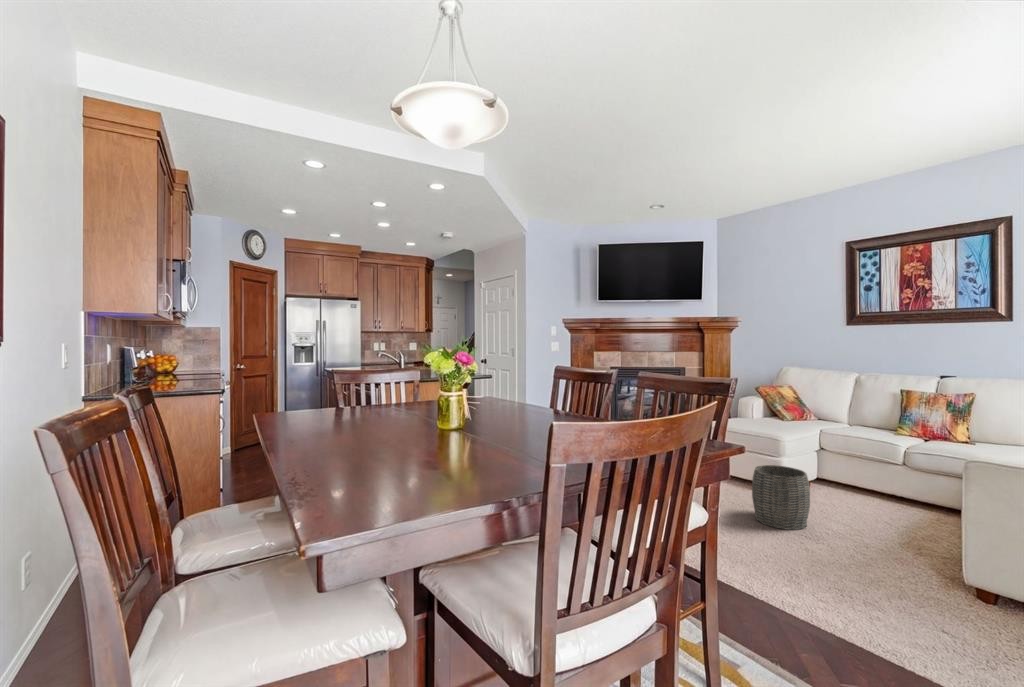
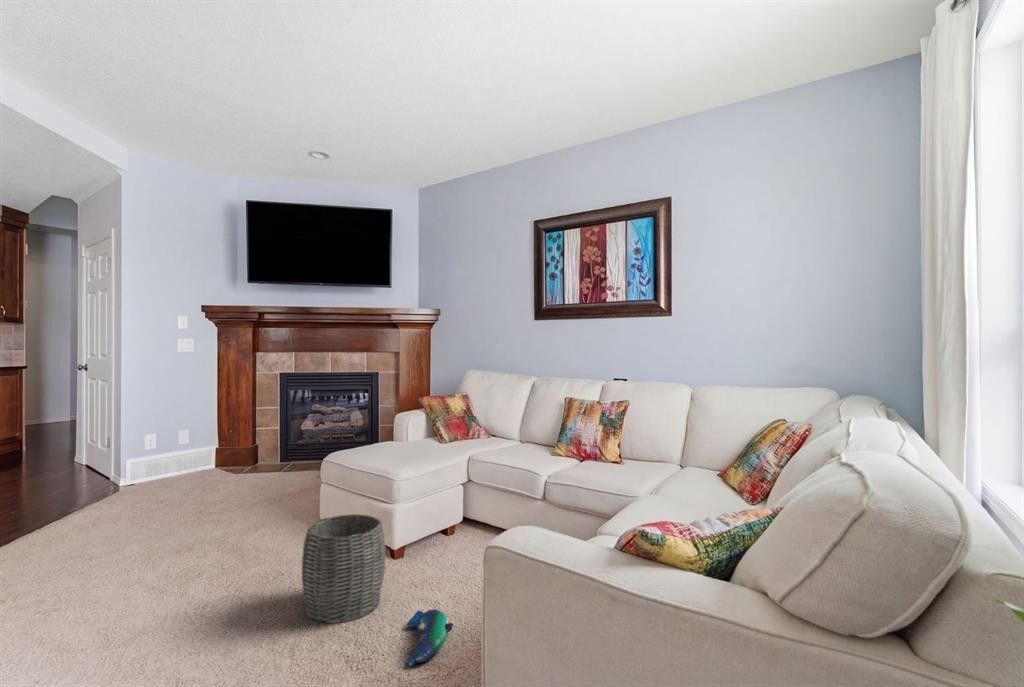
plush toy: none [843,528,890,556] -> present [407,609,453,666]

